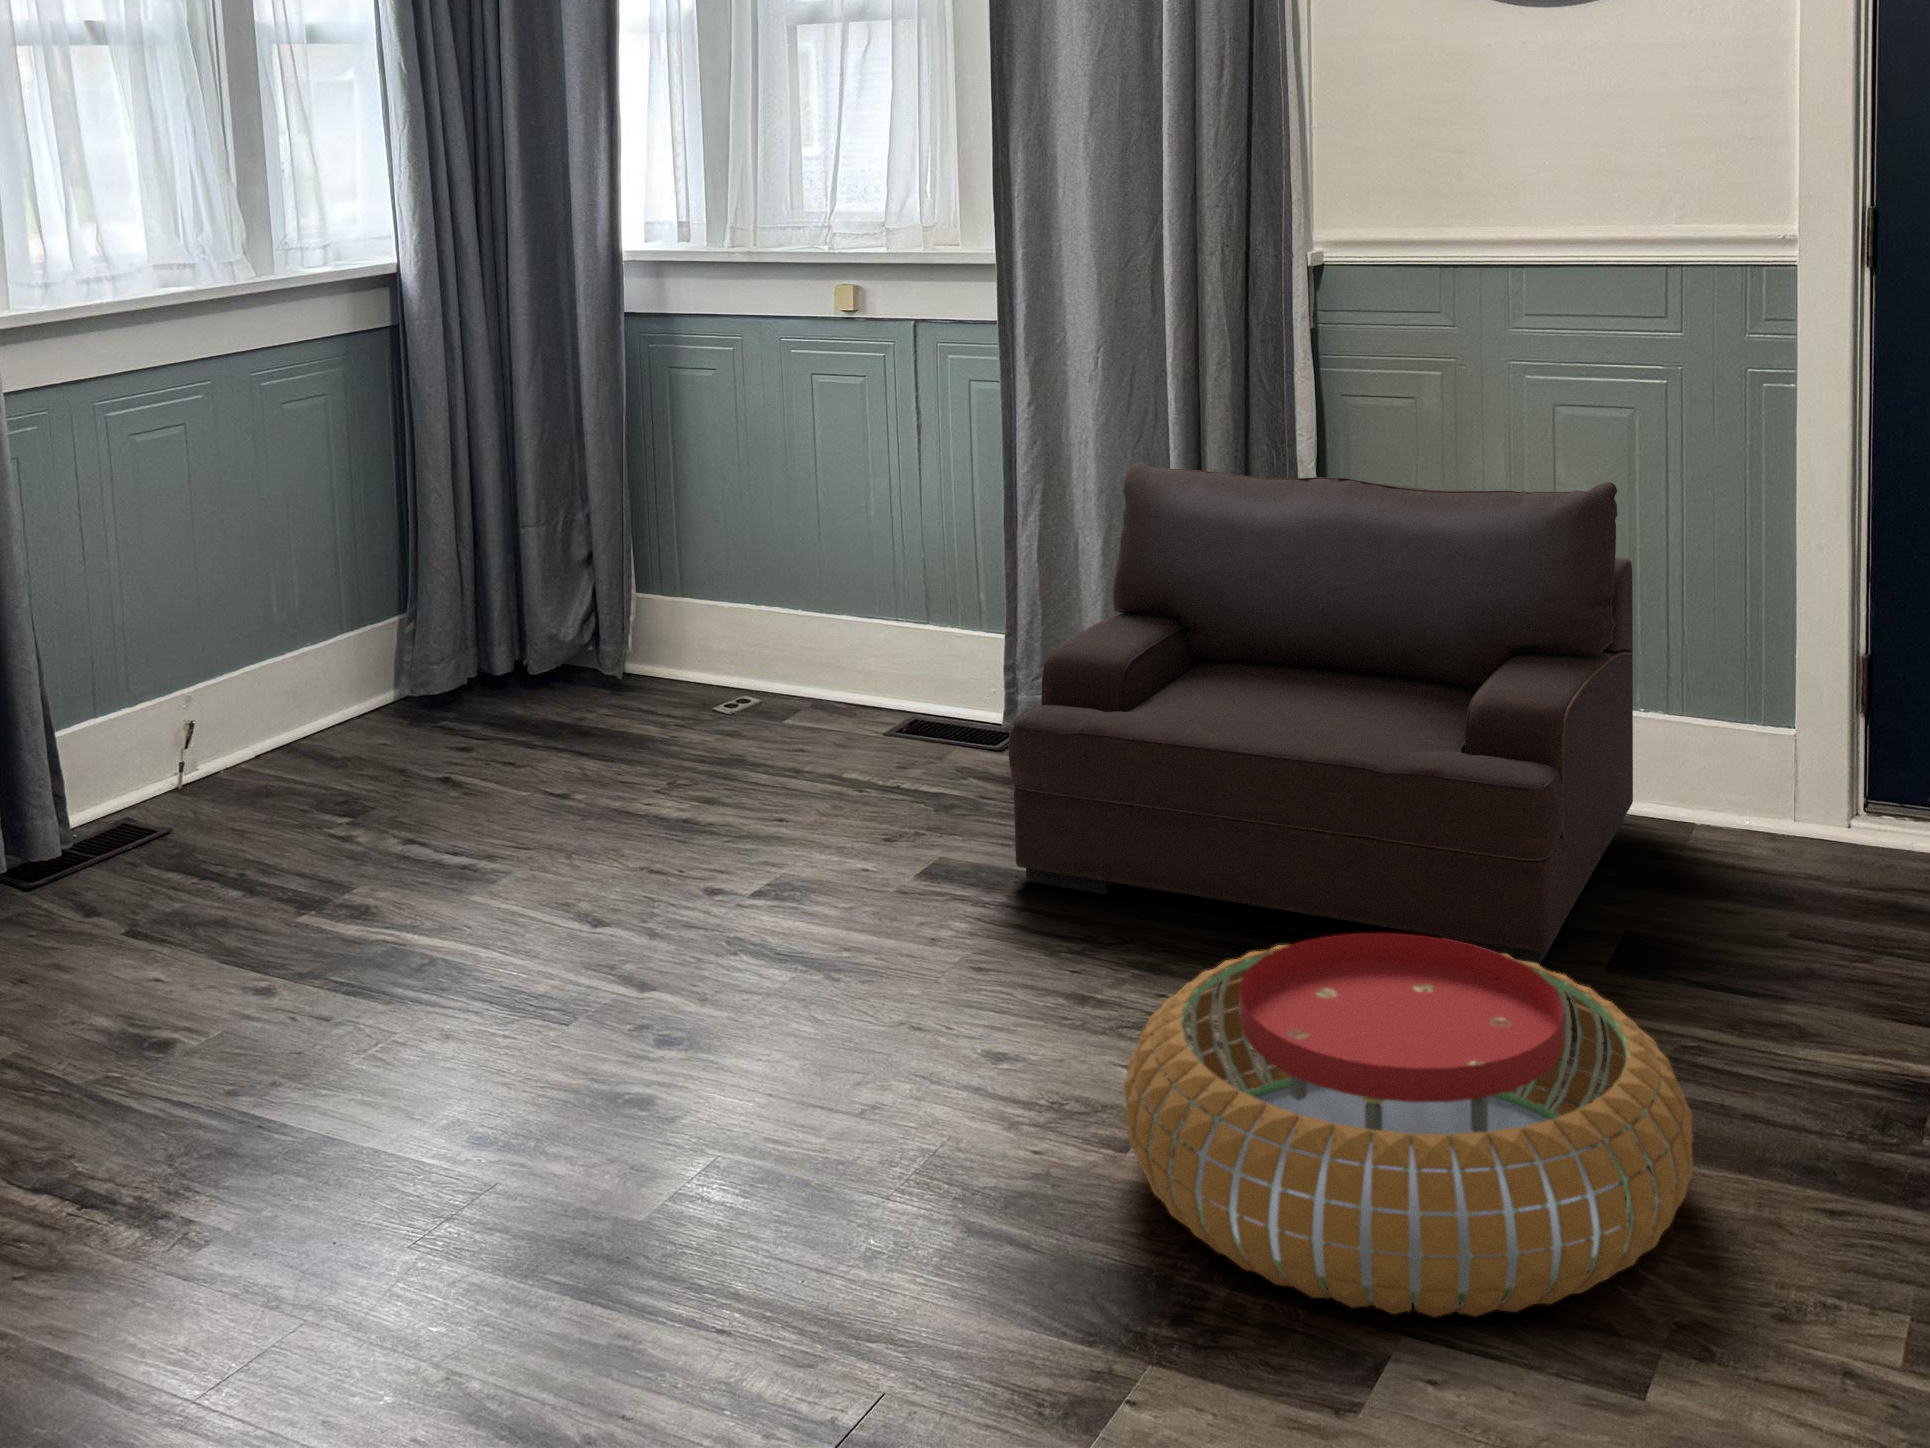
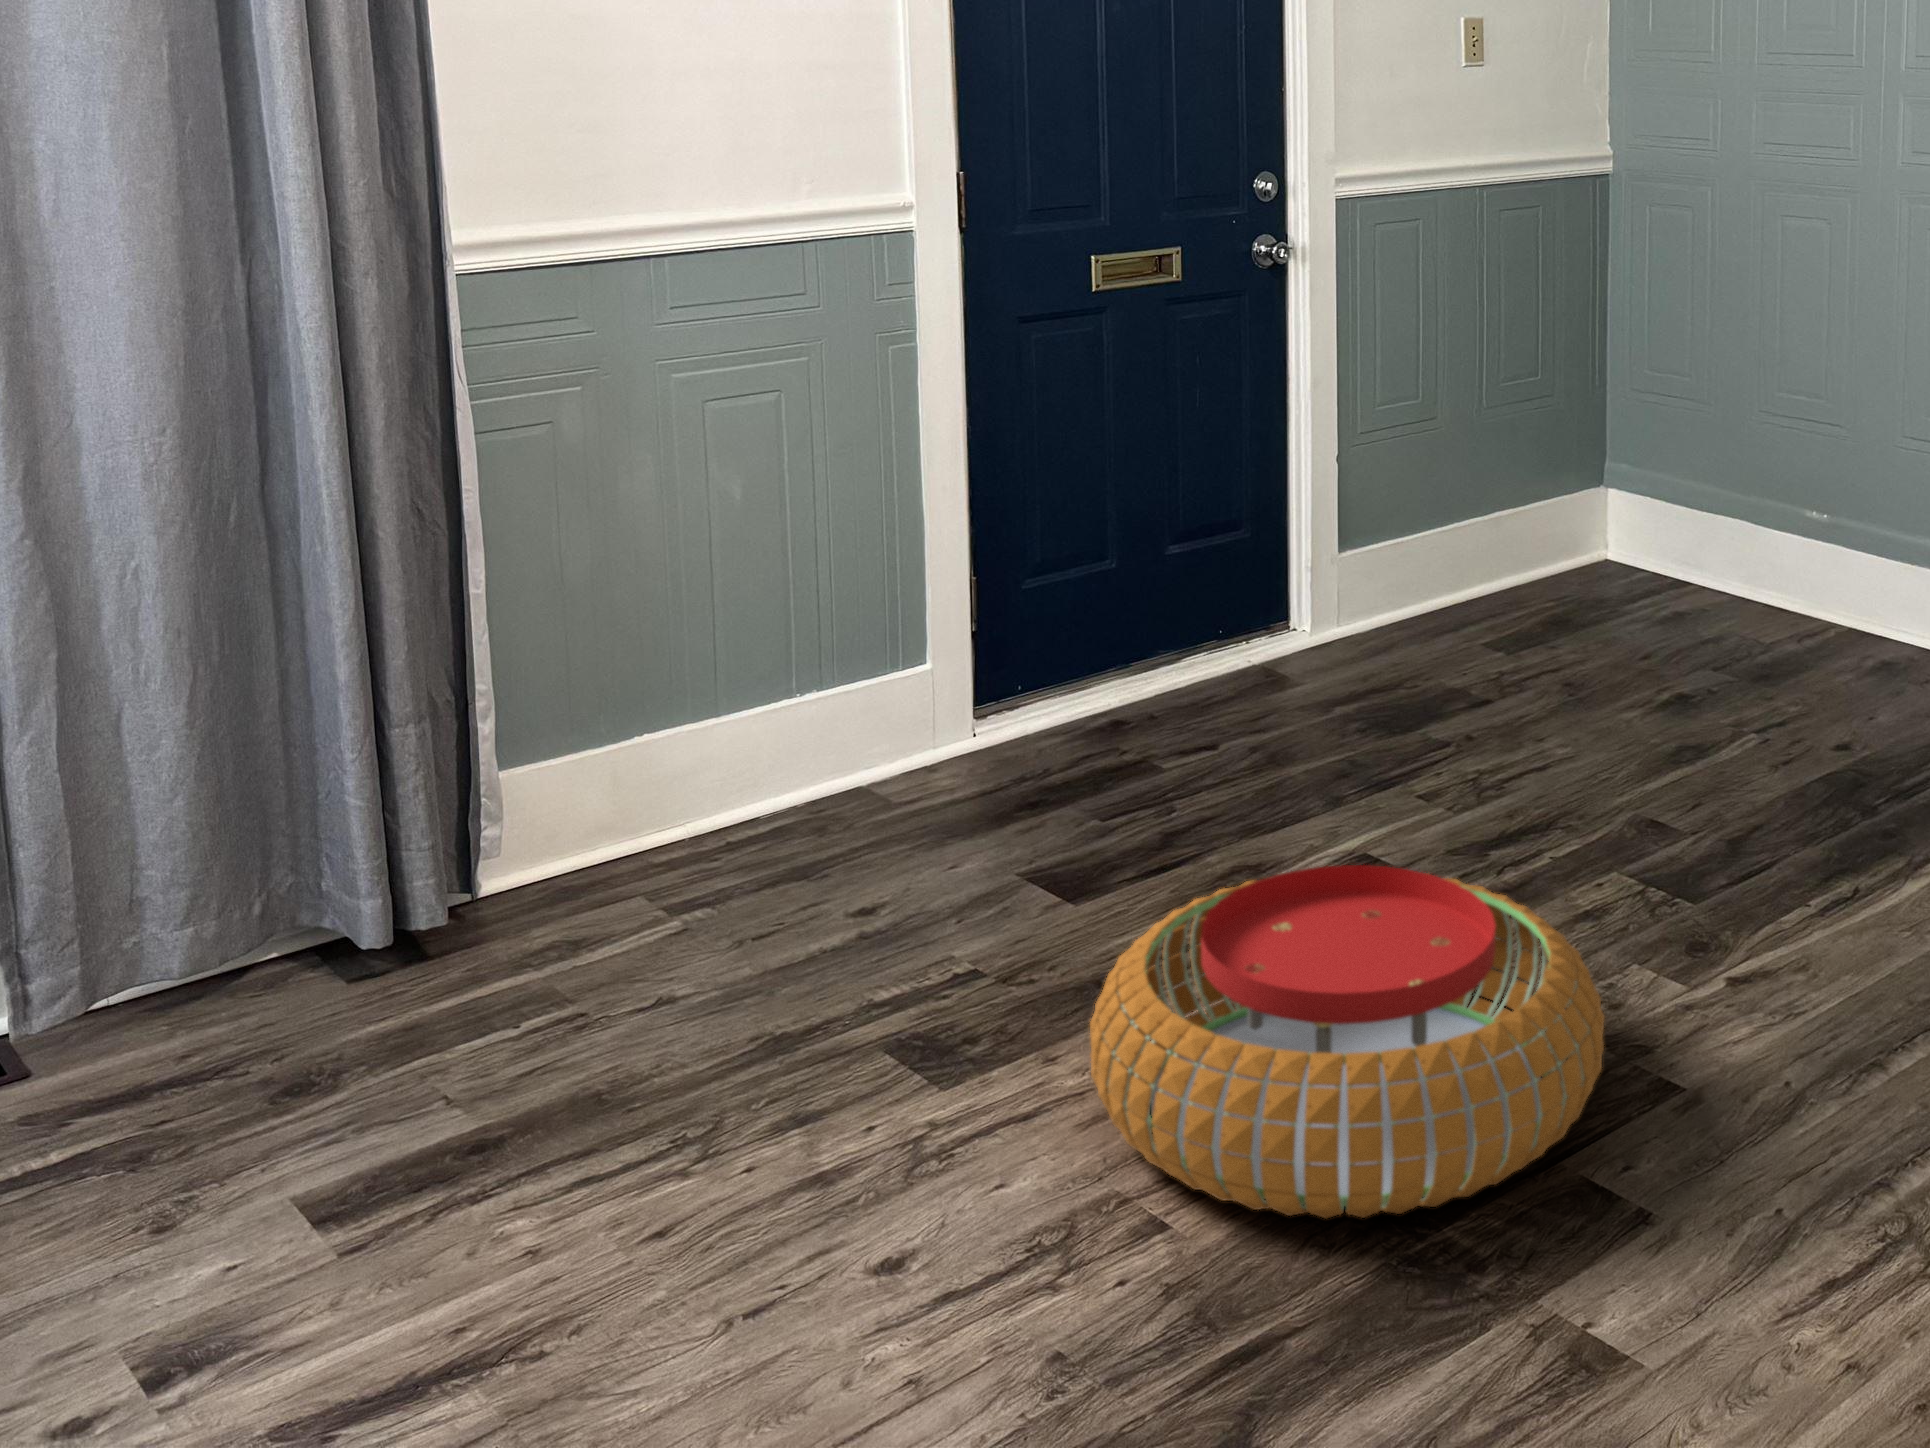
armchair: present [1008,462,1633,965] -> none [248,466,1059,1145]

